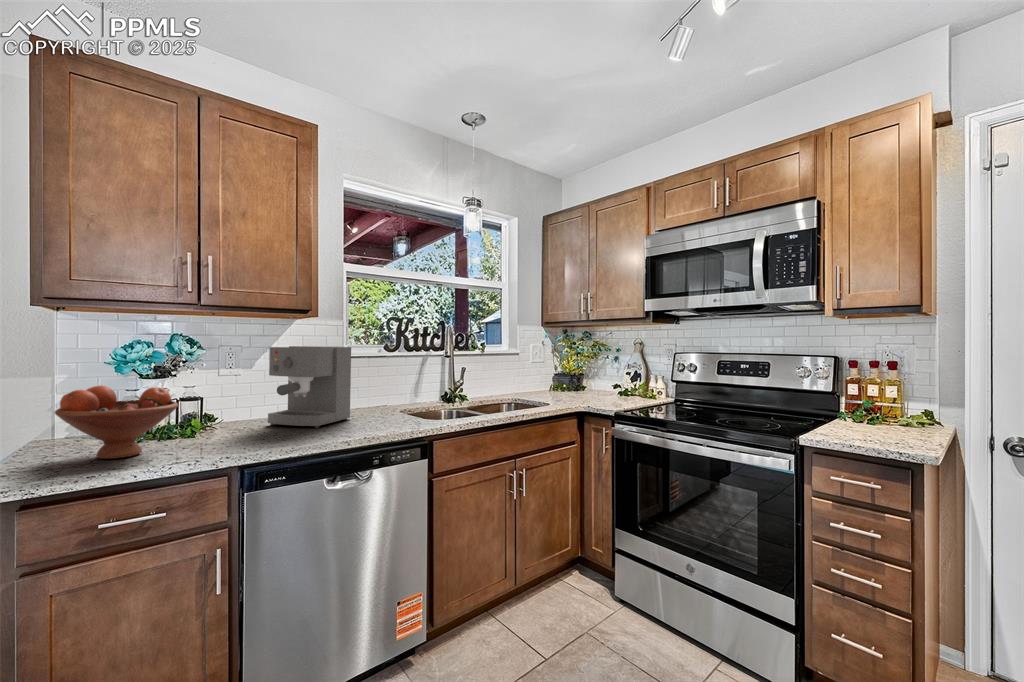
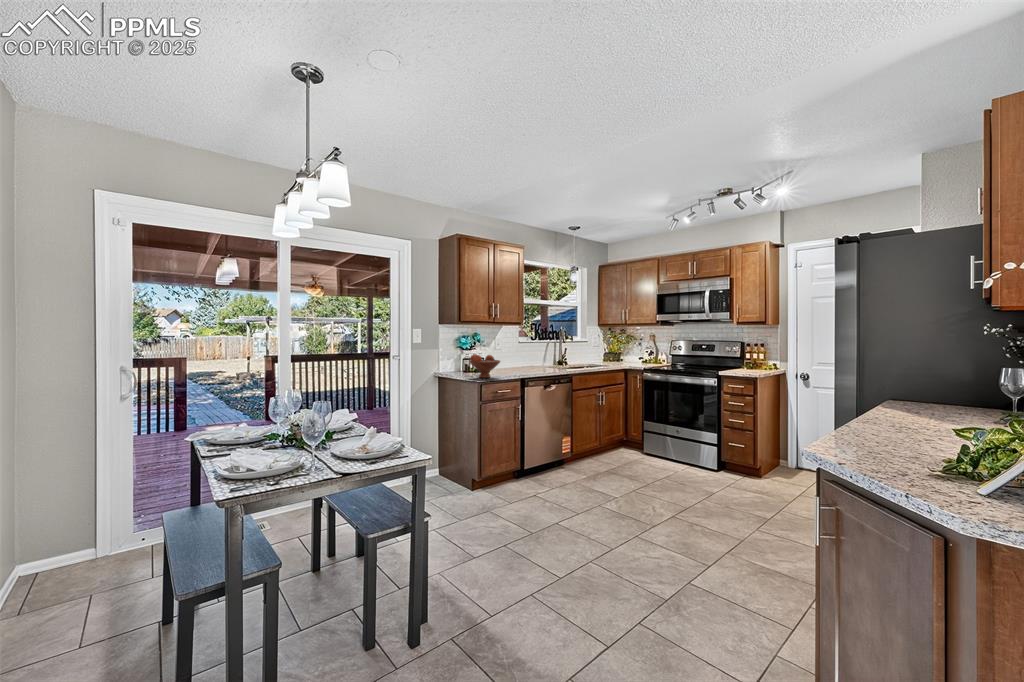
coffee maker: present [268,346,351,428] -> none [505,339,532,372]

